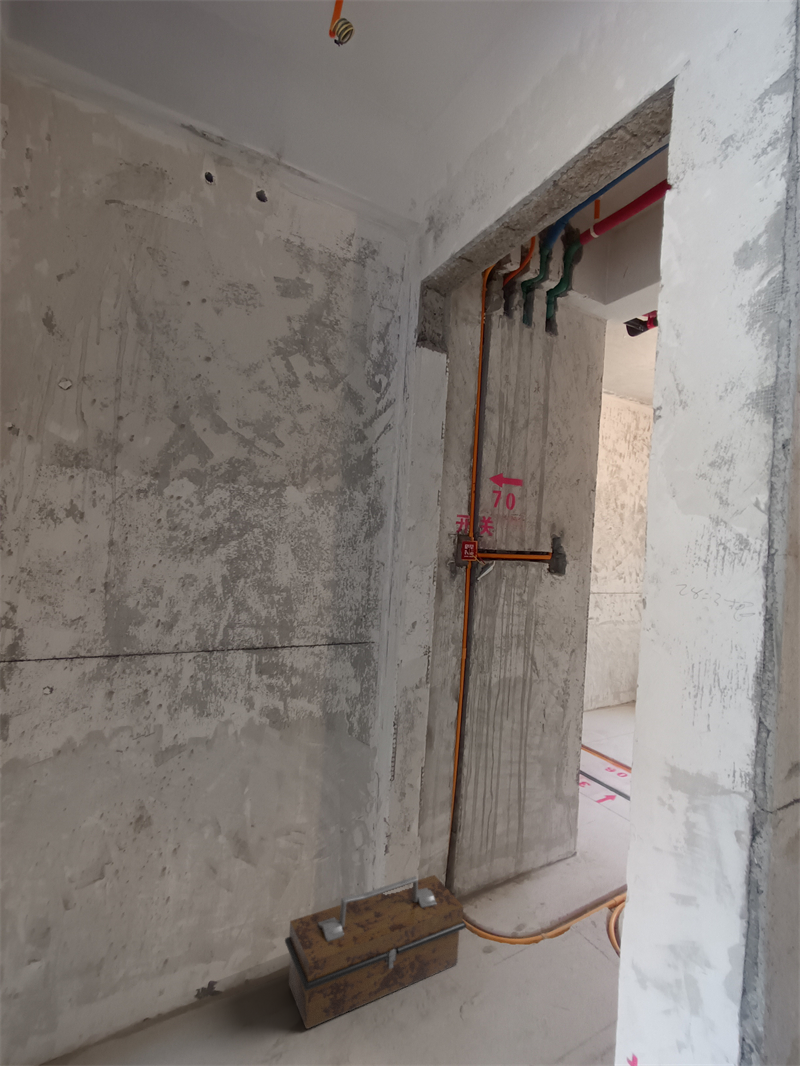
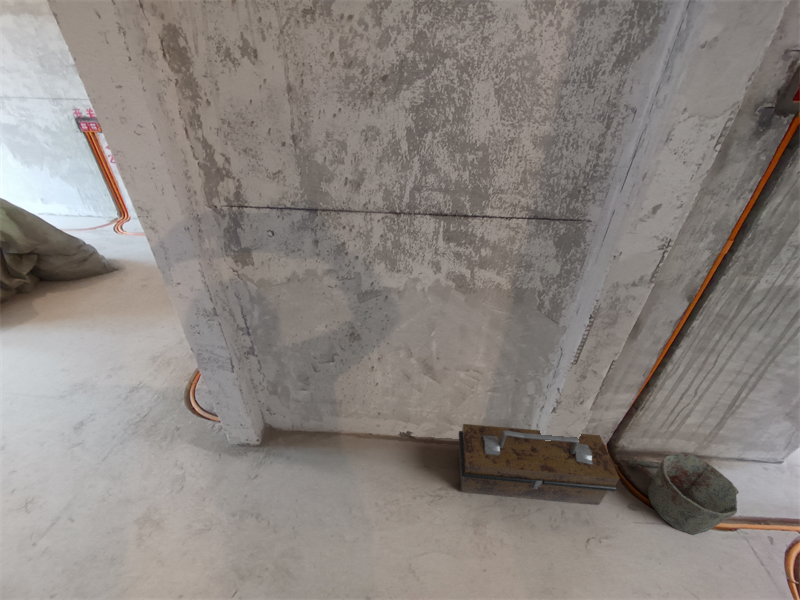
bucket: none [468,862,554,951] -> present [628,452,739,535]

